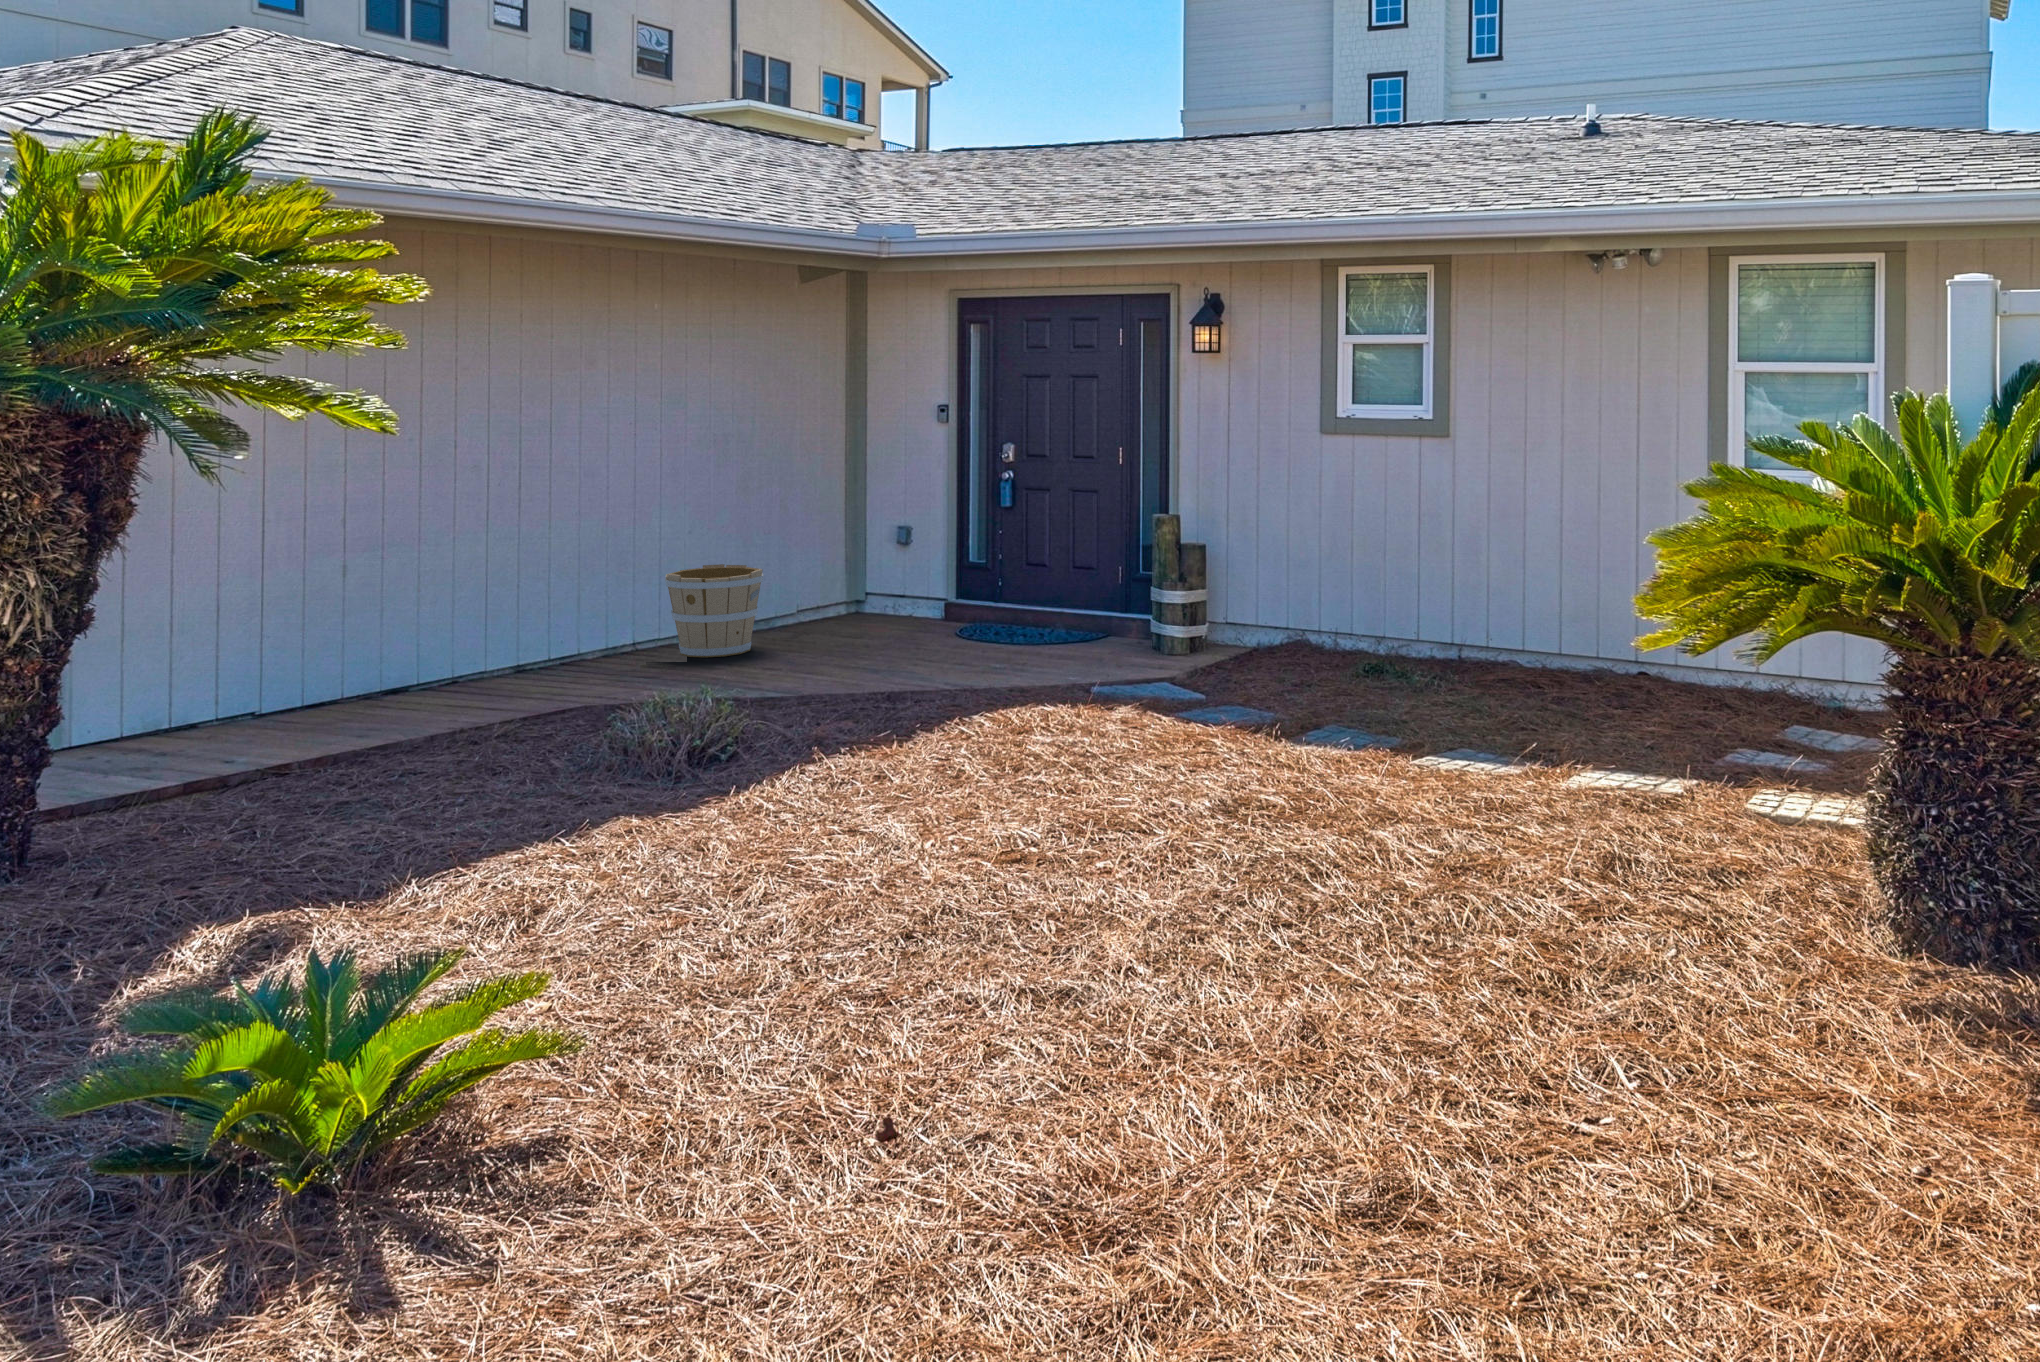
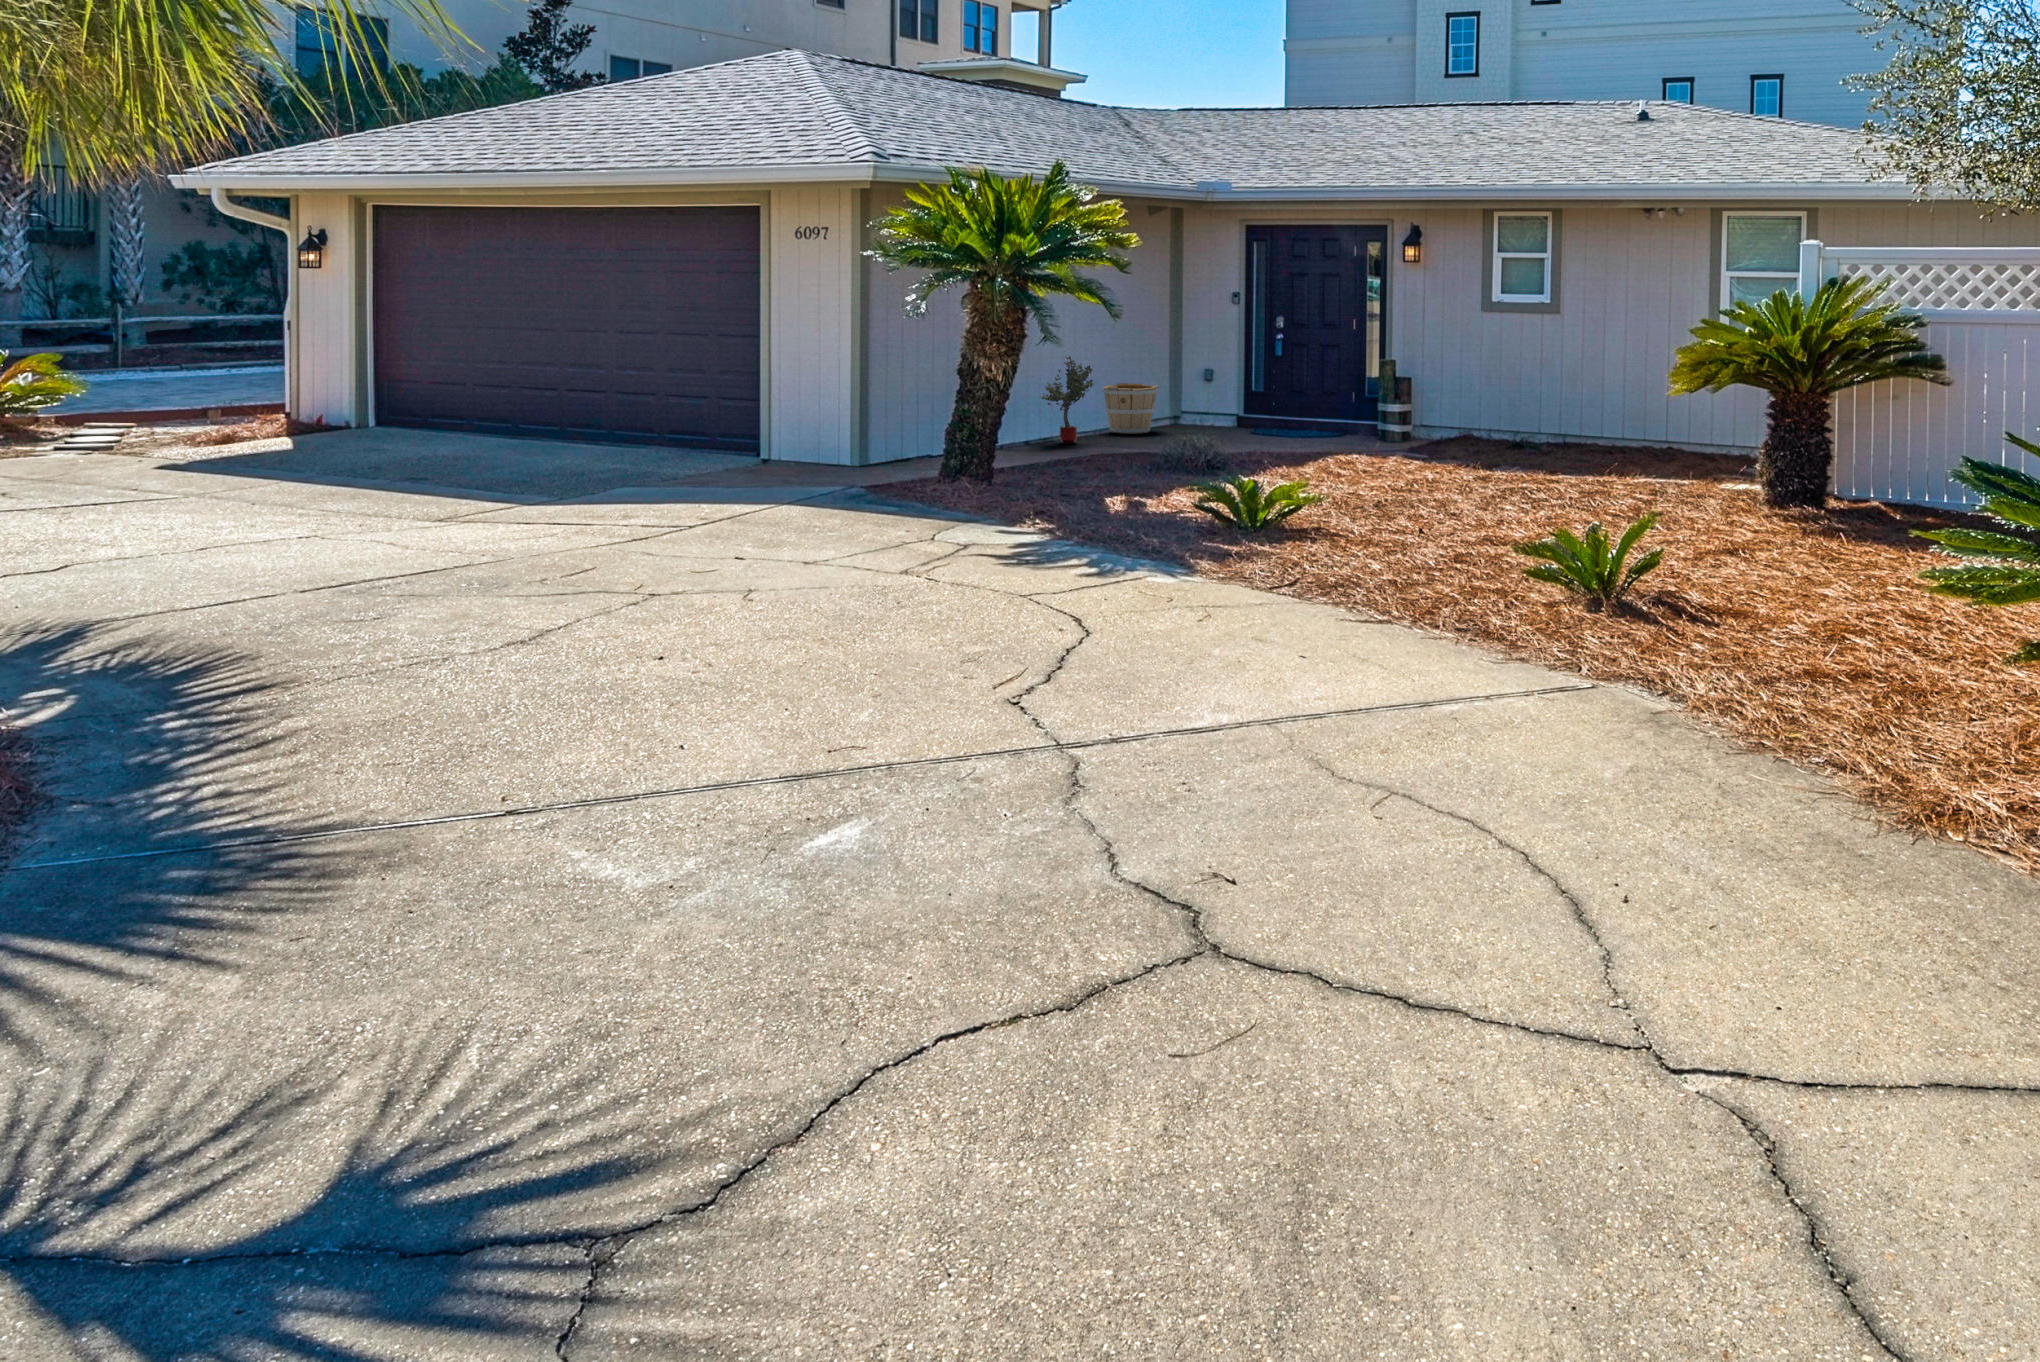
potted tree: none [481,526,604,691] -> present [1041,356,1094,444]

